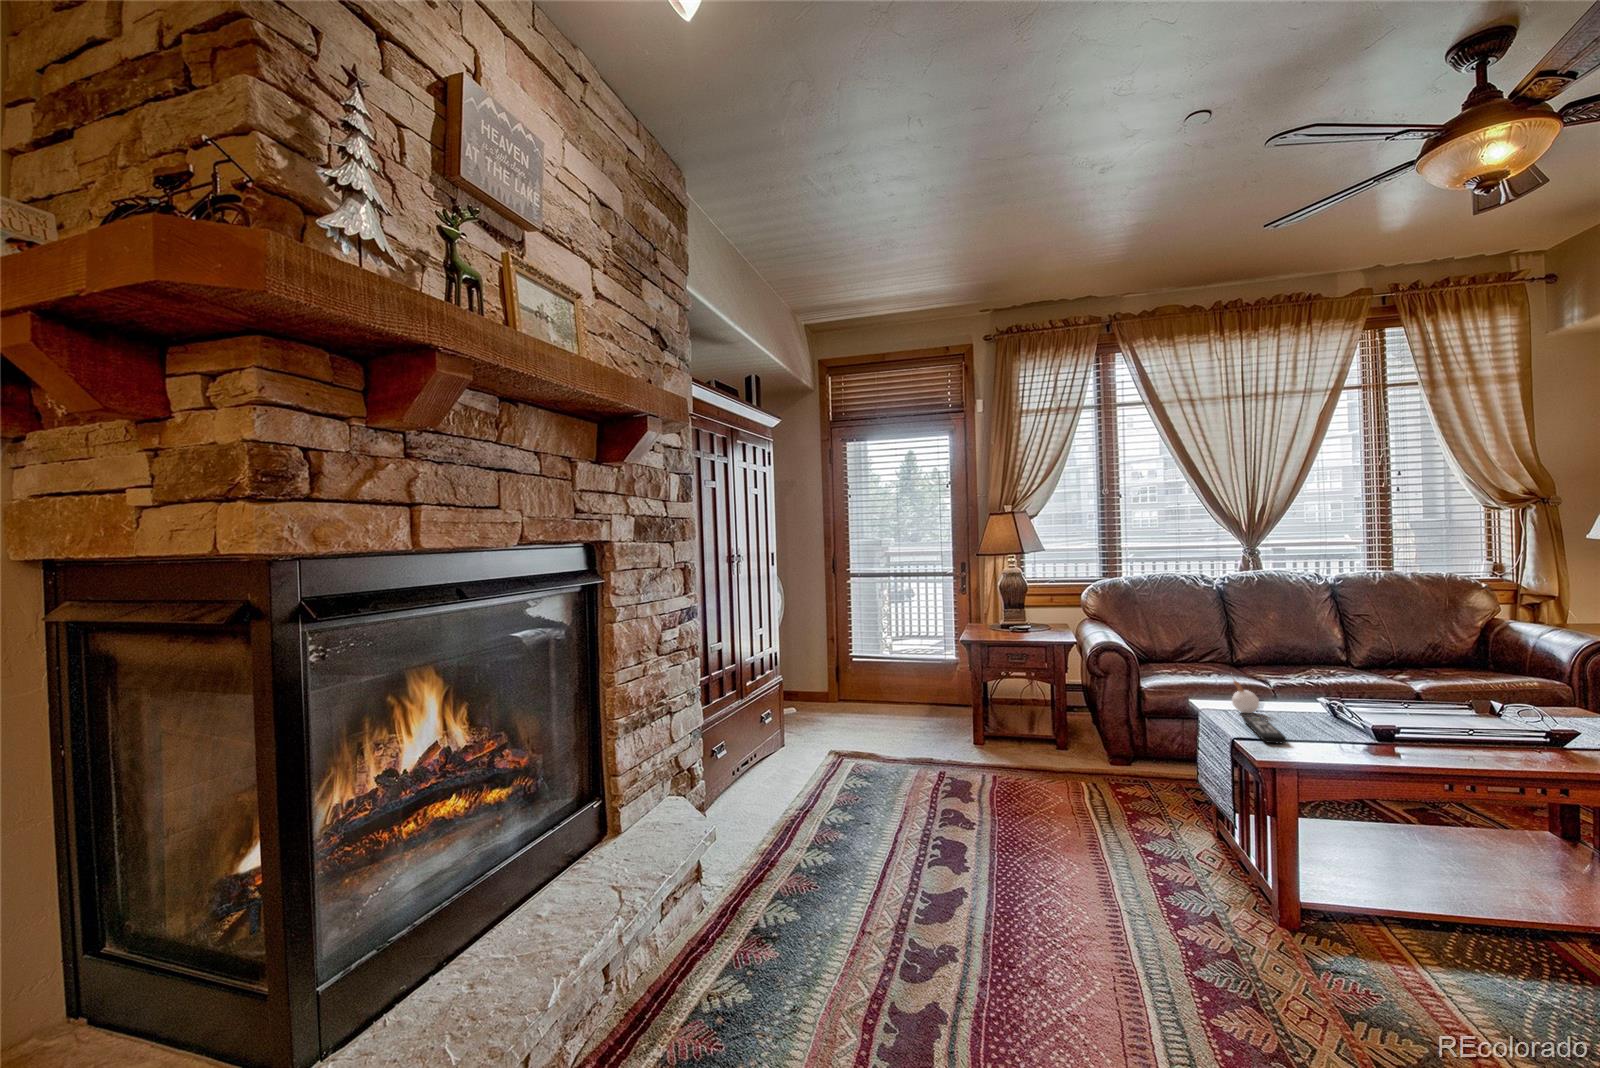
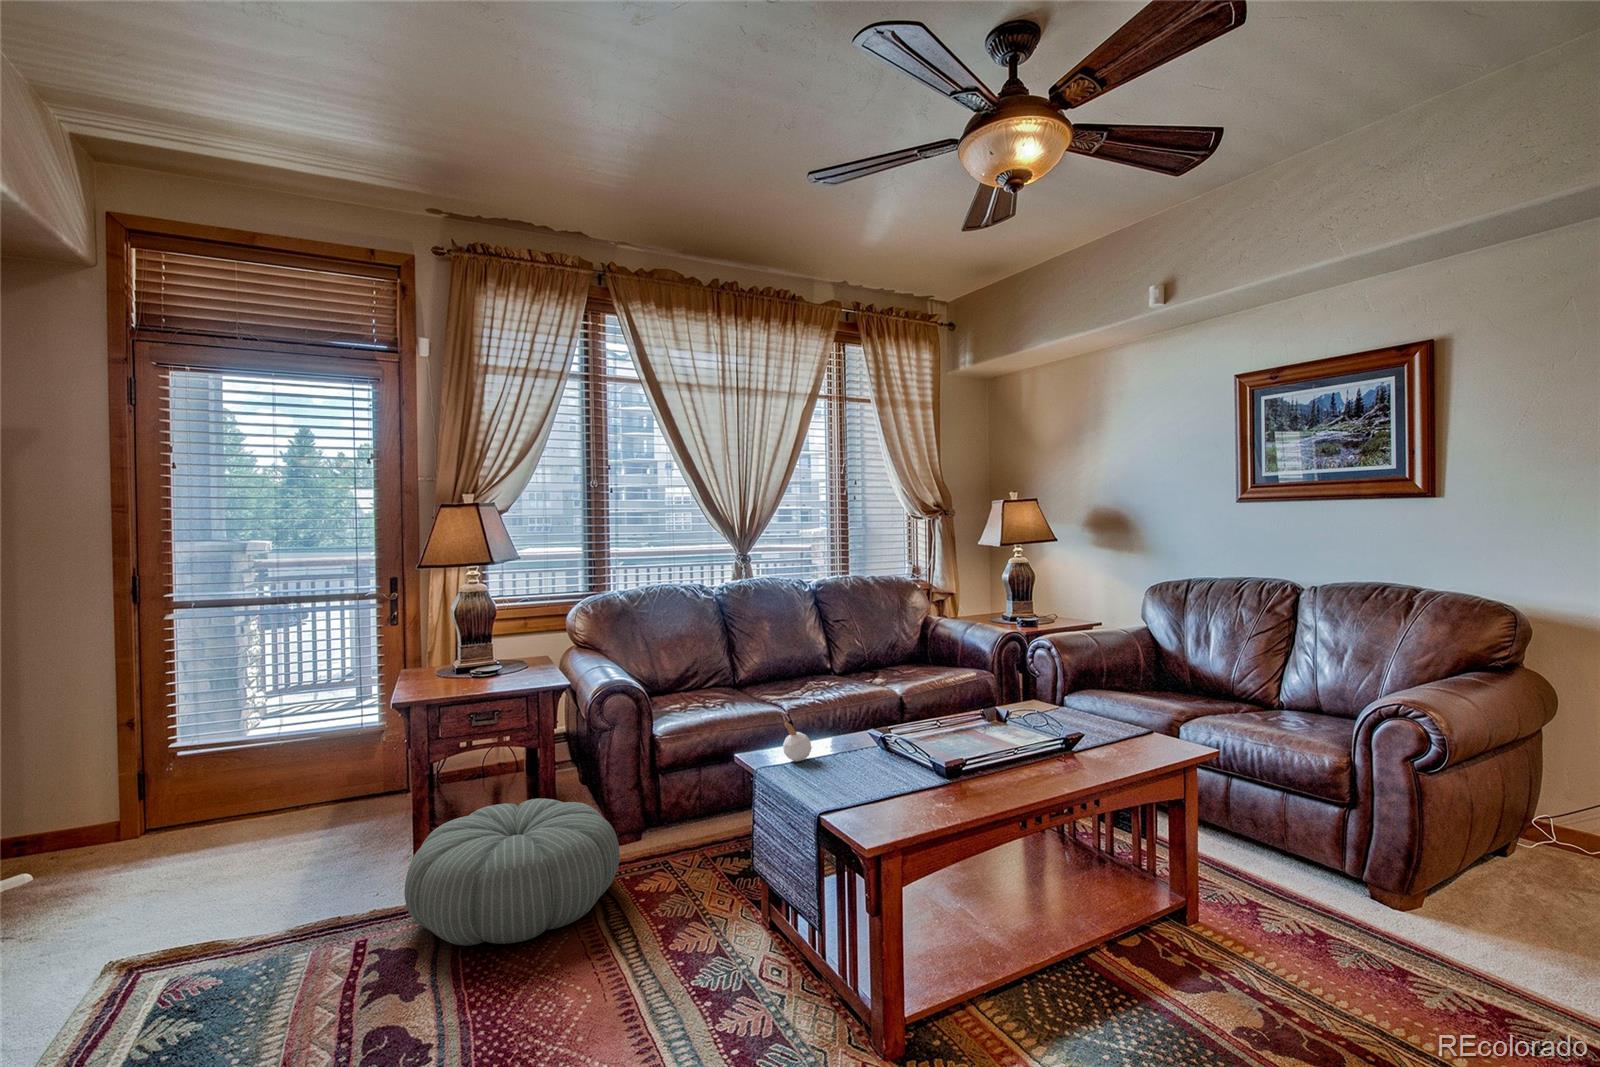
pouf: none [965,712,1104,795] -> present [405,798,620,946]
remote control: present [1242,716,1286,743] -> none [802,765,863,804]

